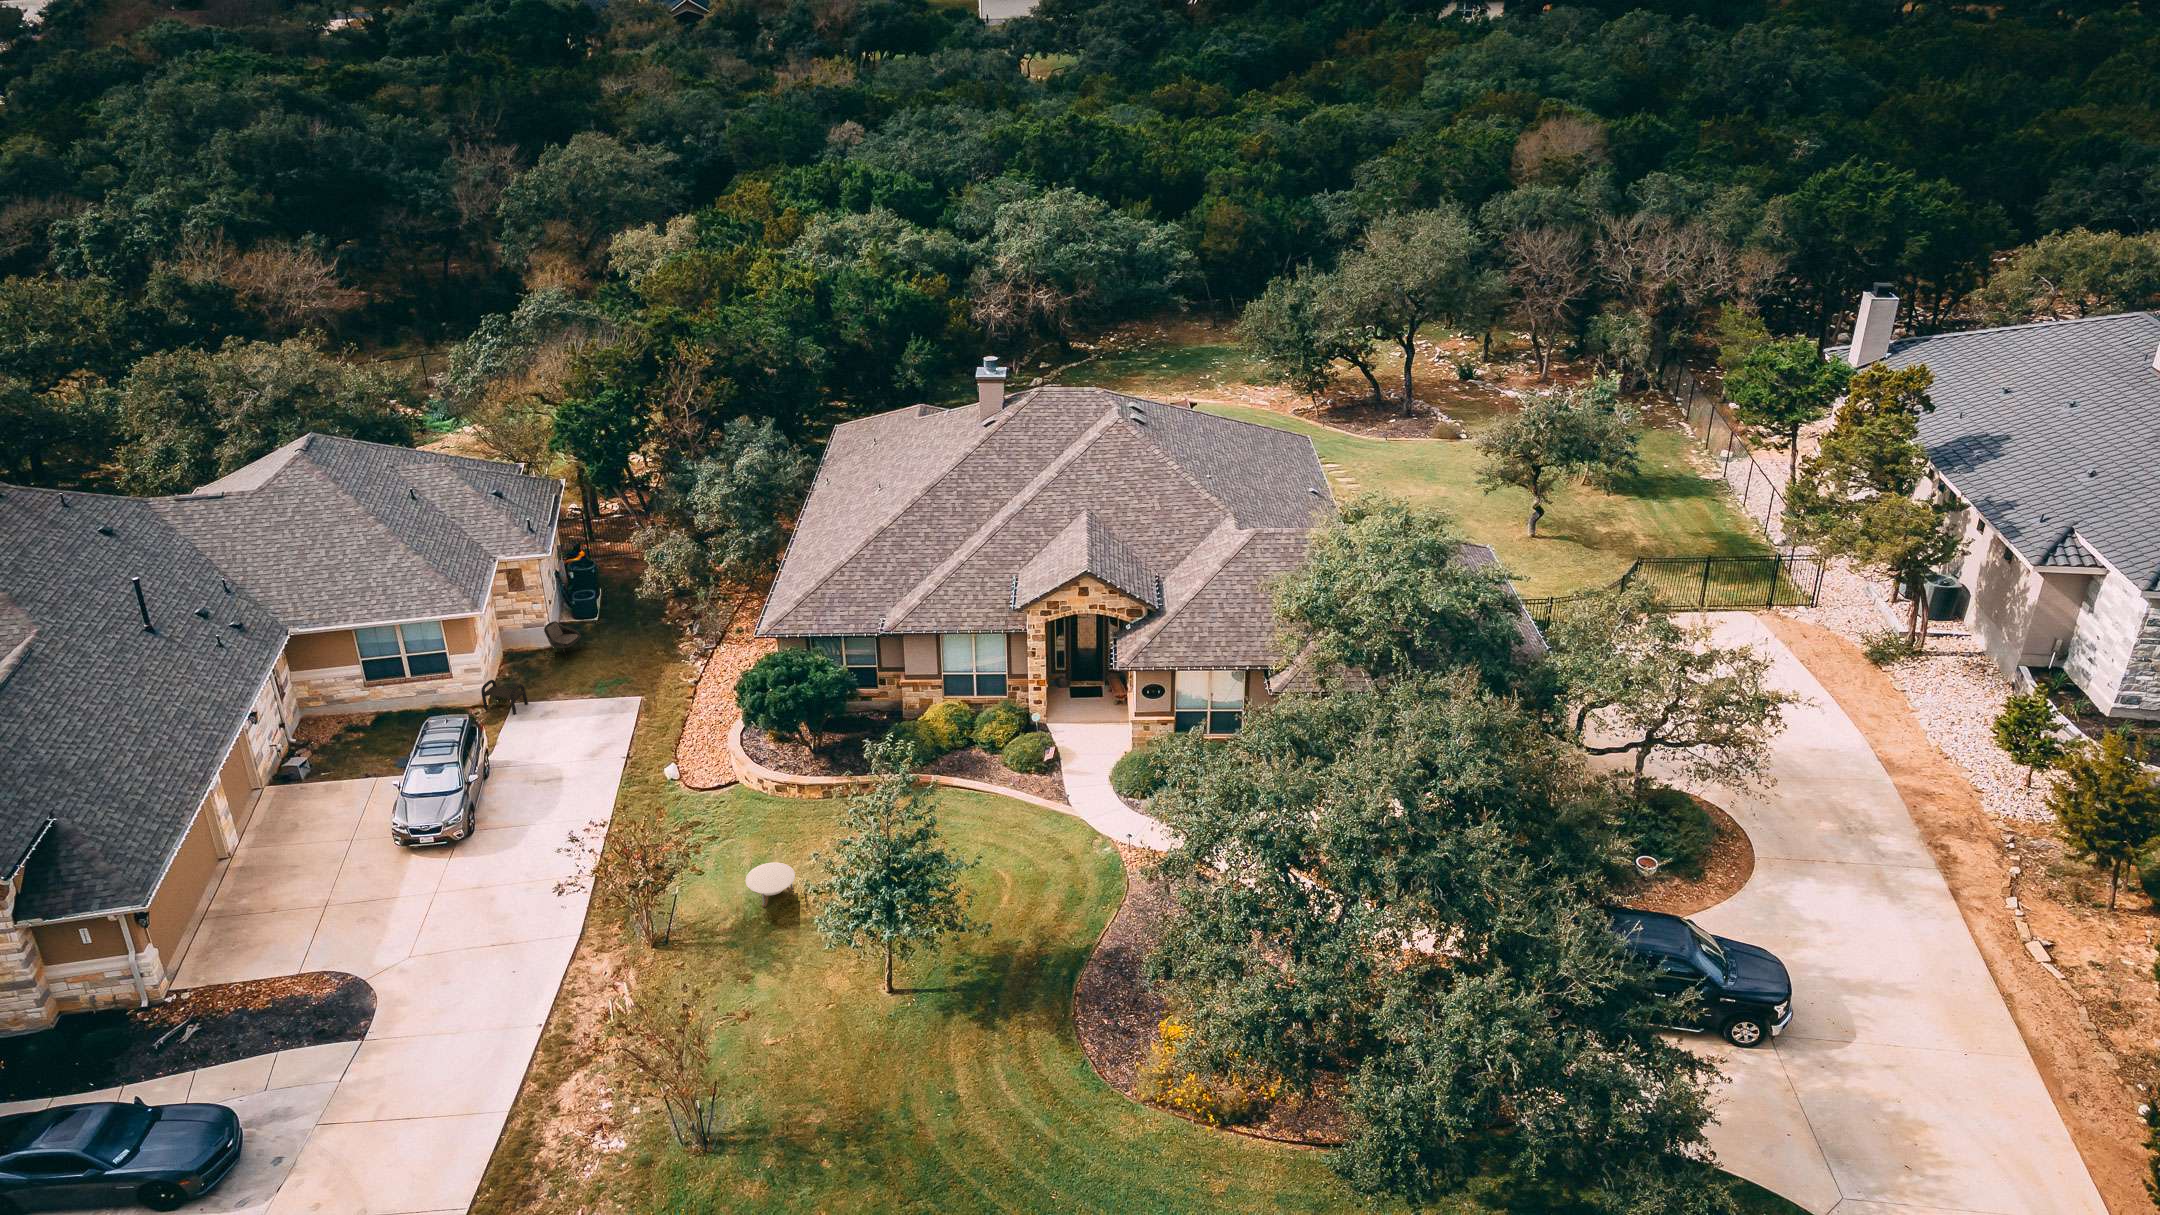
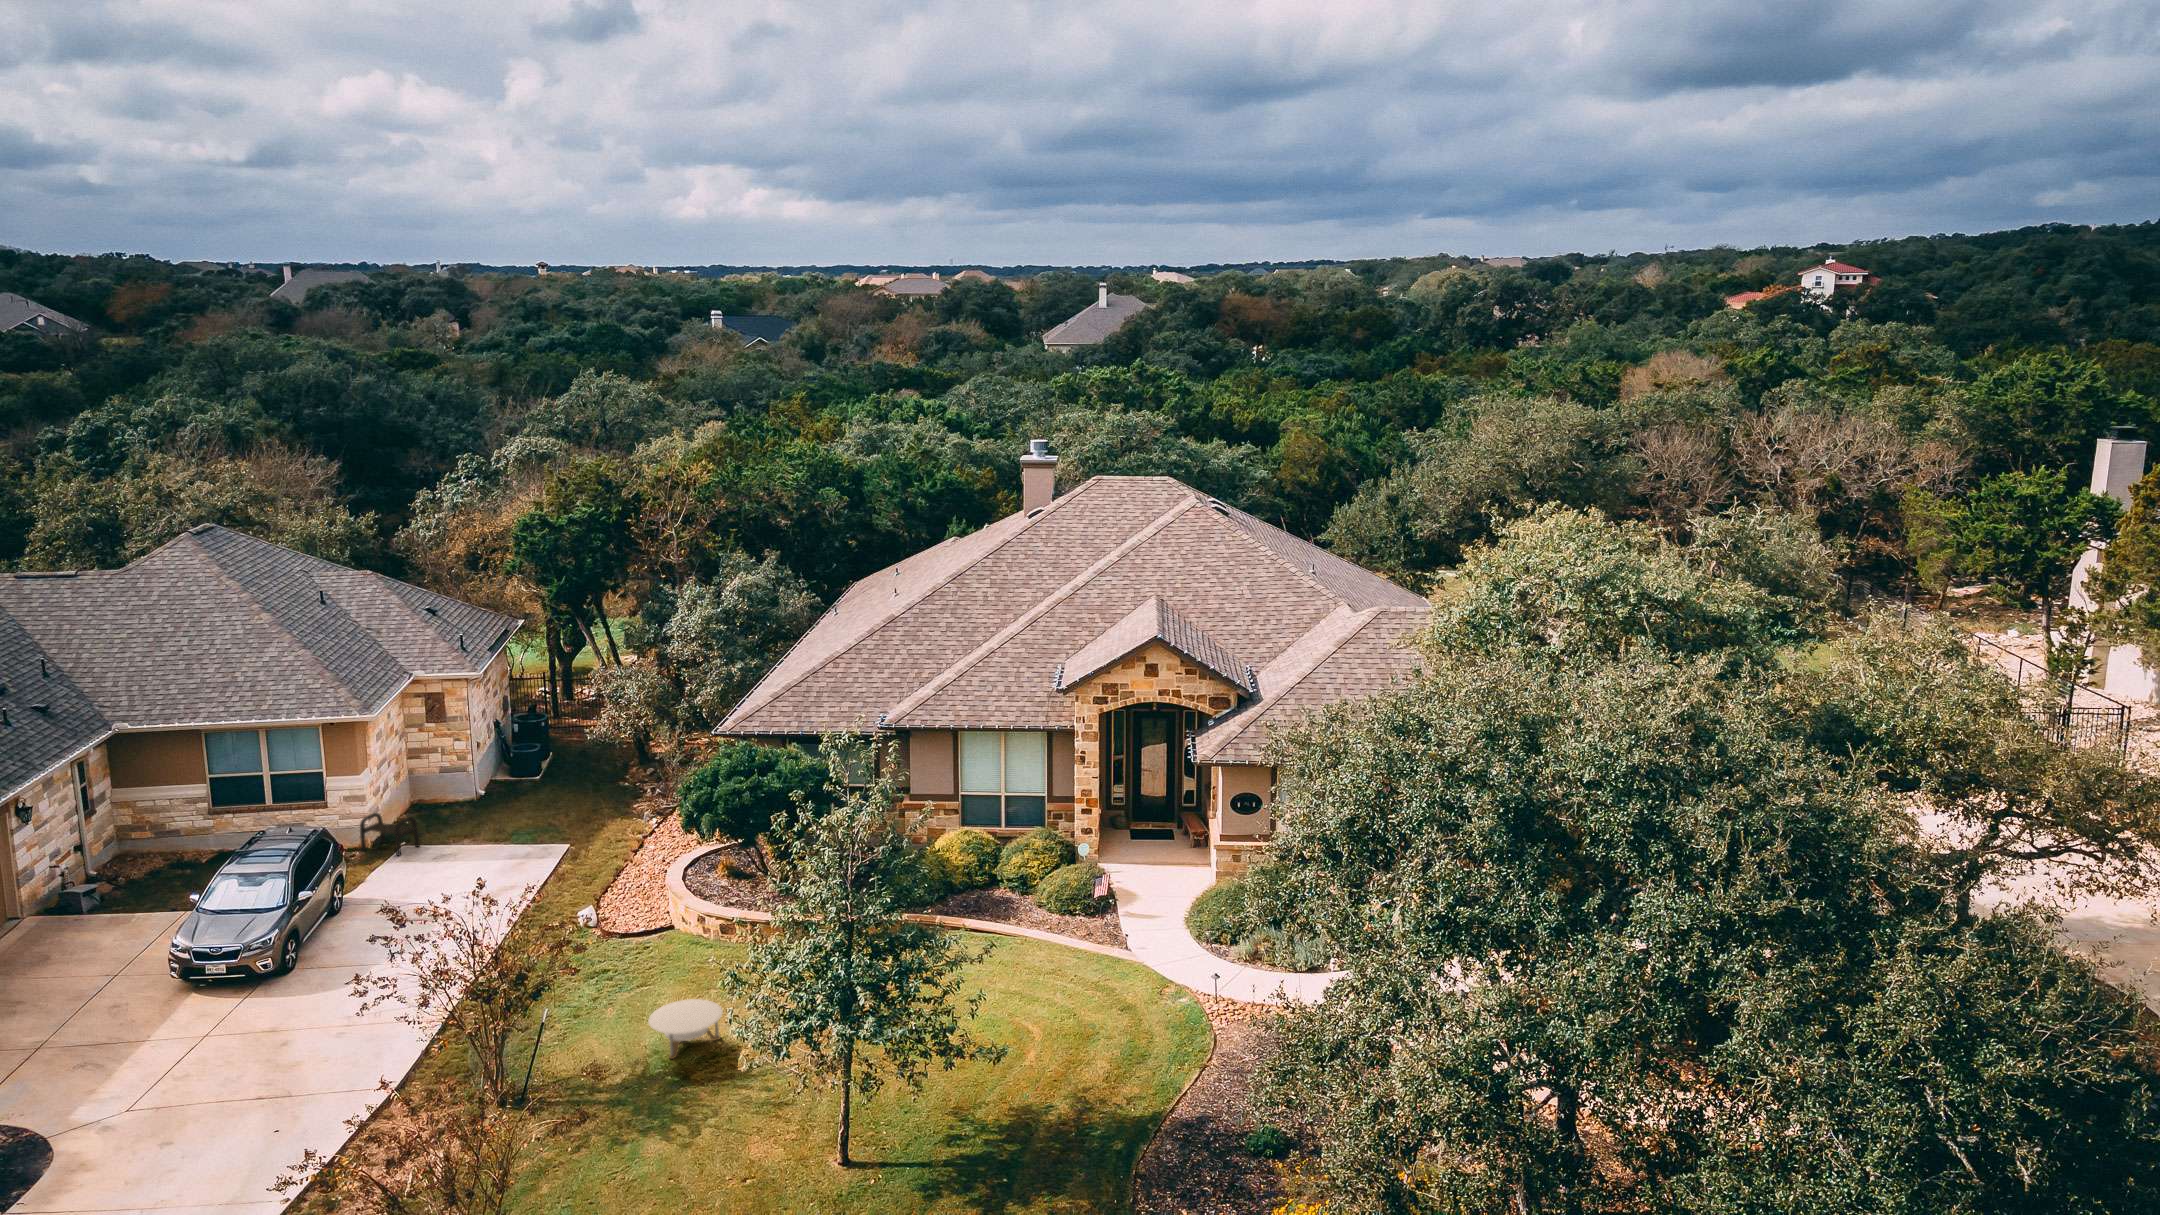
lounge chair: present [544,621,581,660] -> none [461,760,509,807]

